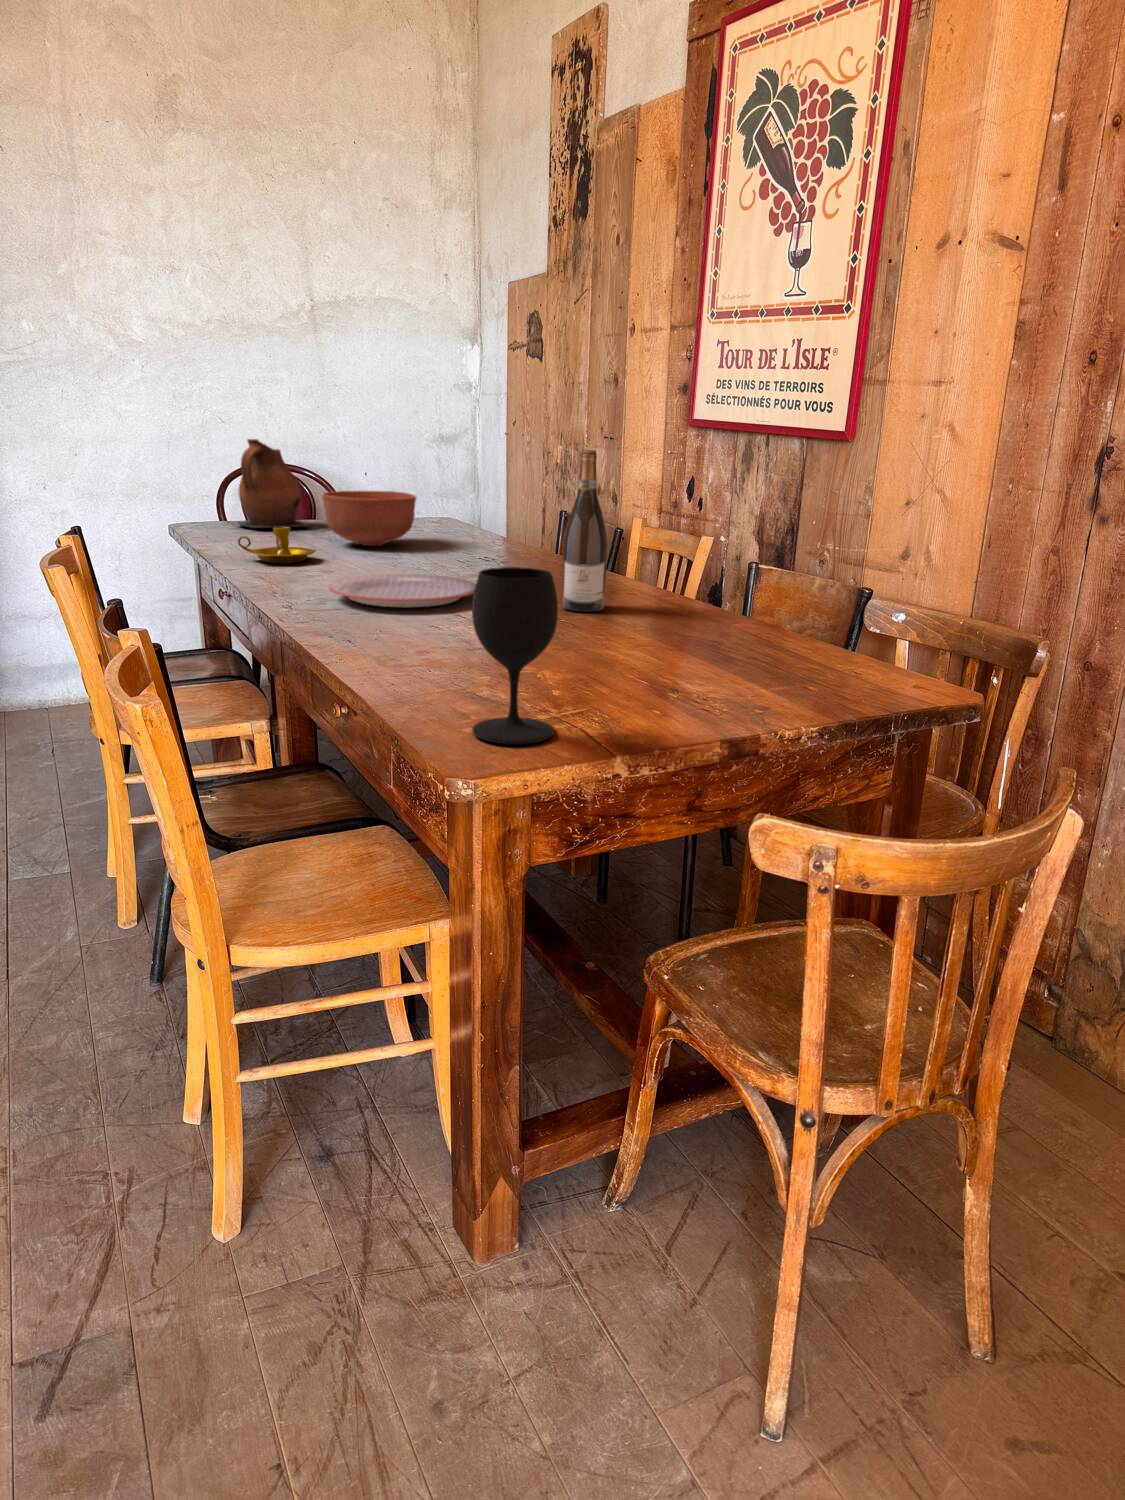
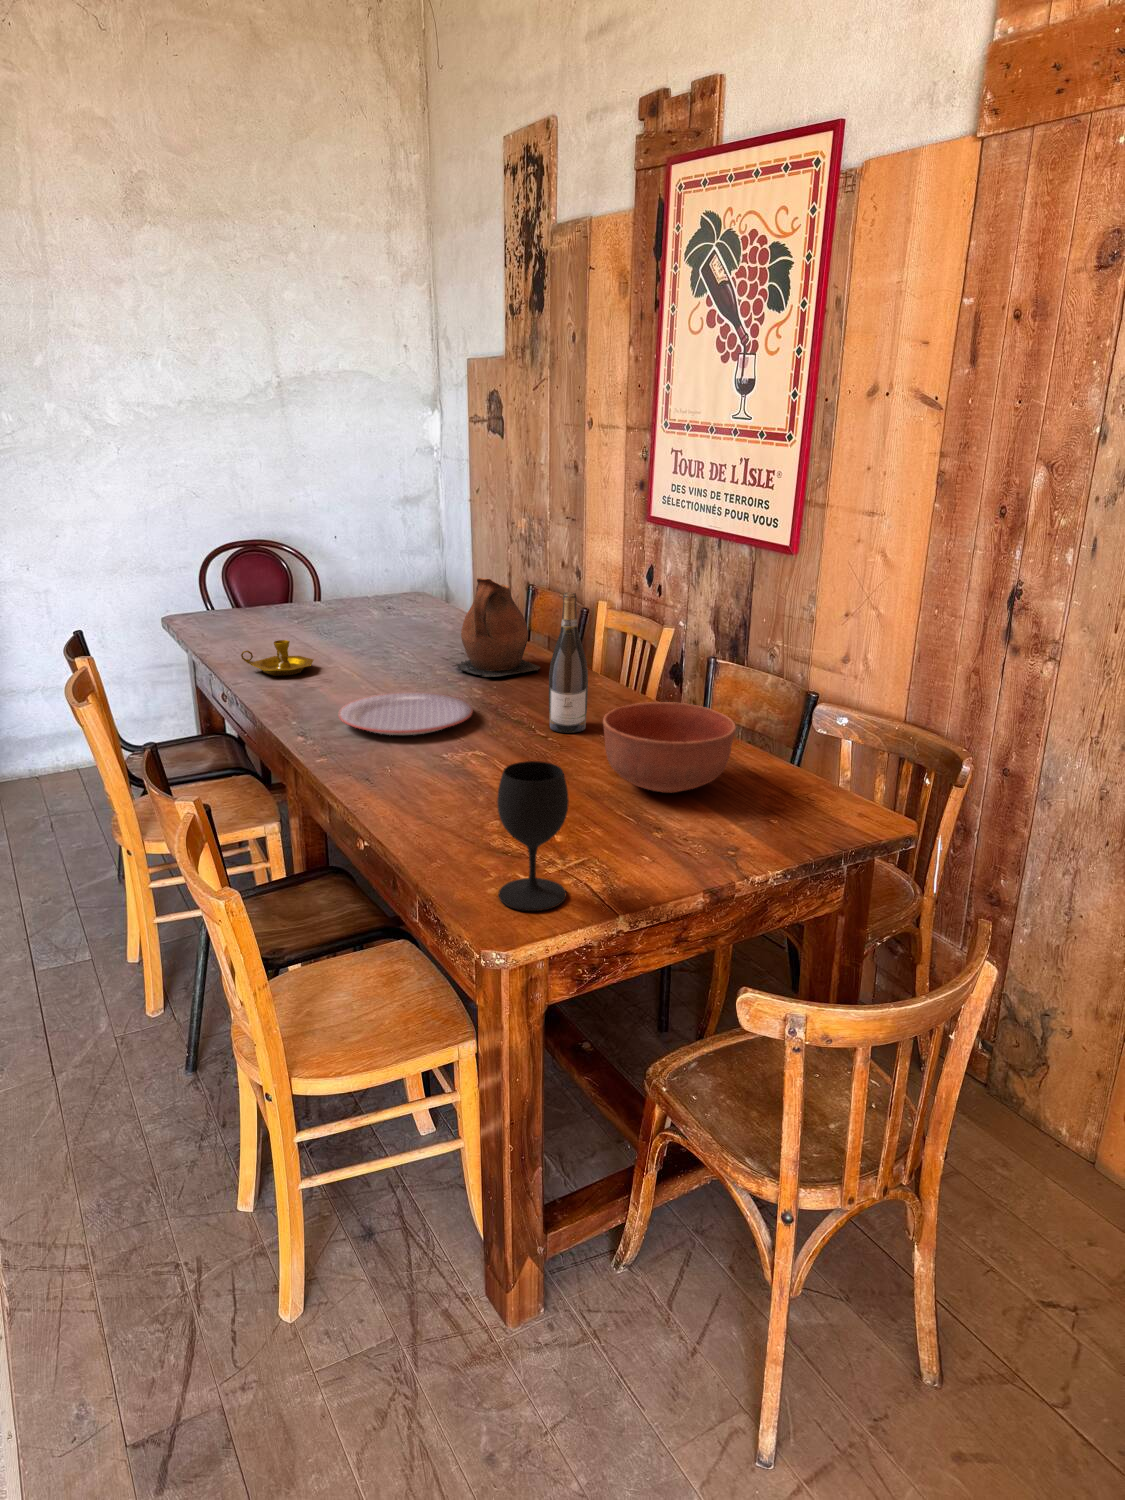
ceramic pitcher: present [238,439,310,528] -> present [455,578,540,677]
bowl: present [322,491,416,546] -> present [603,702,736,793]

